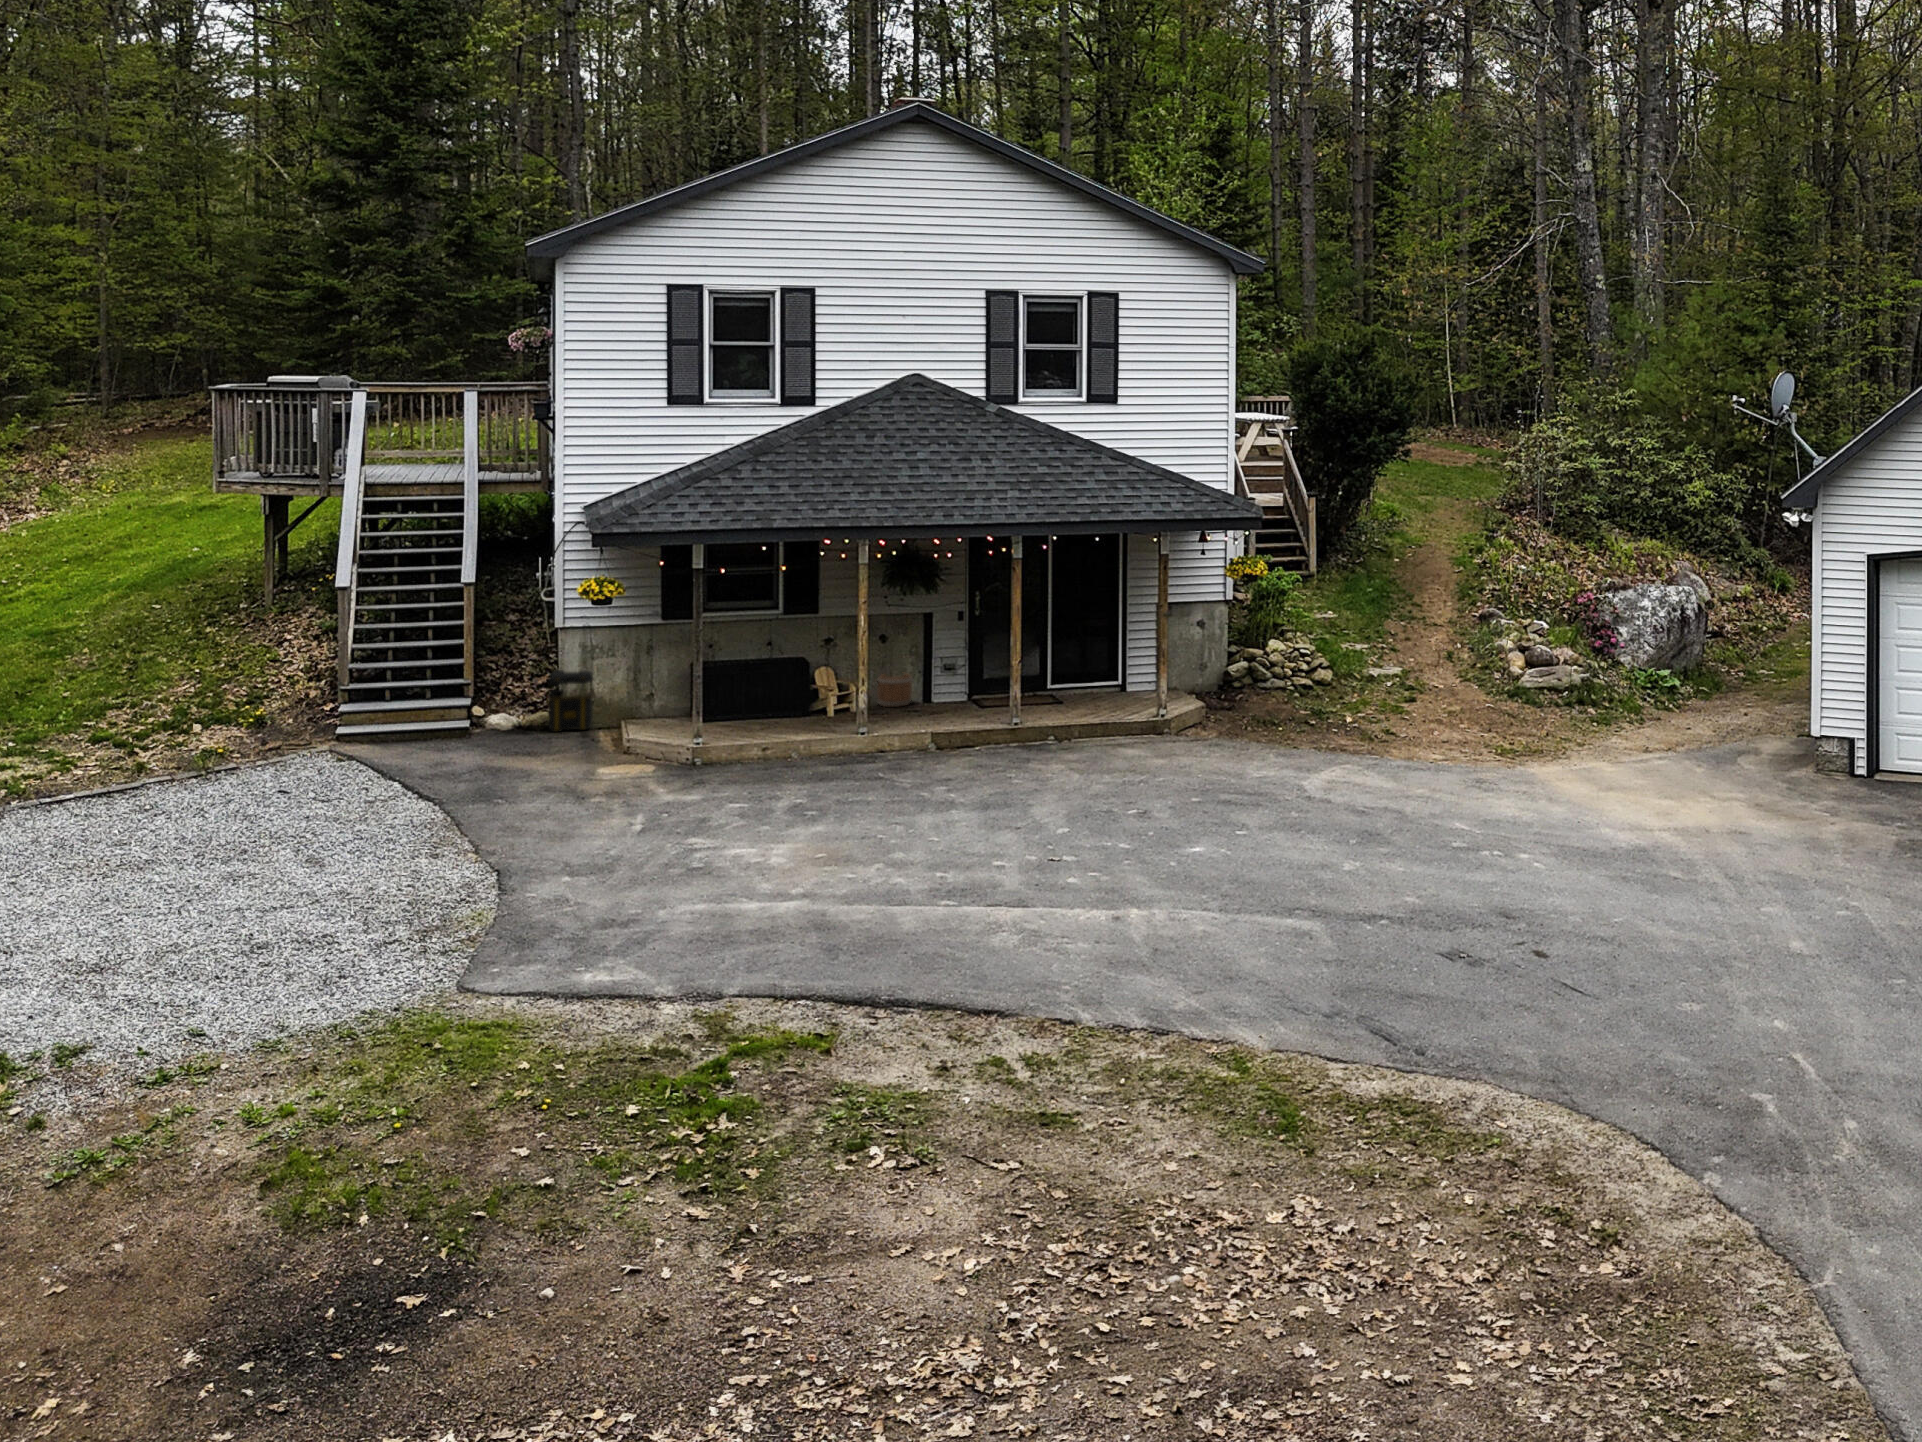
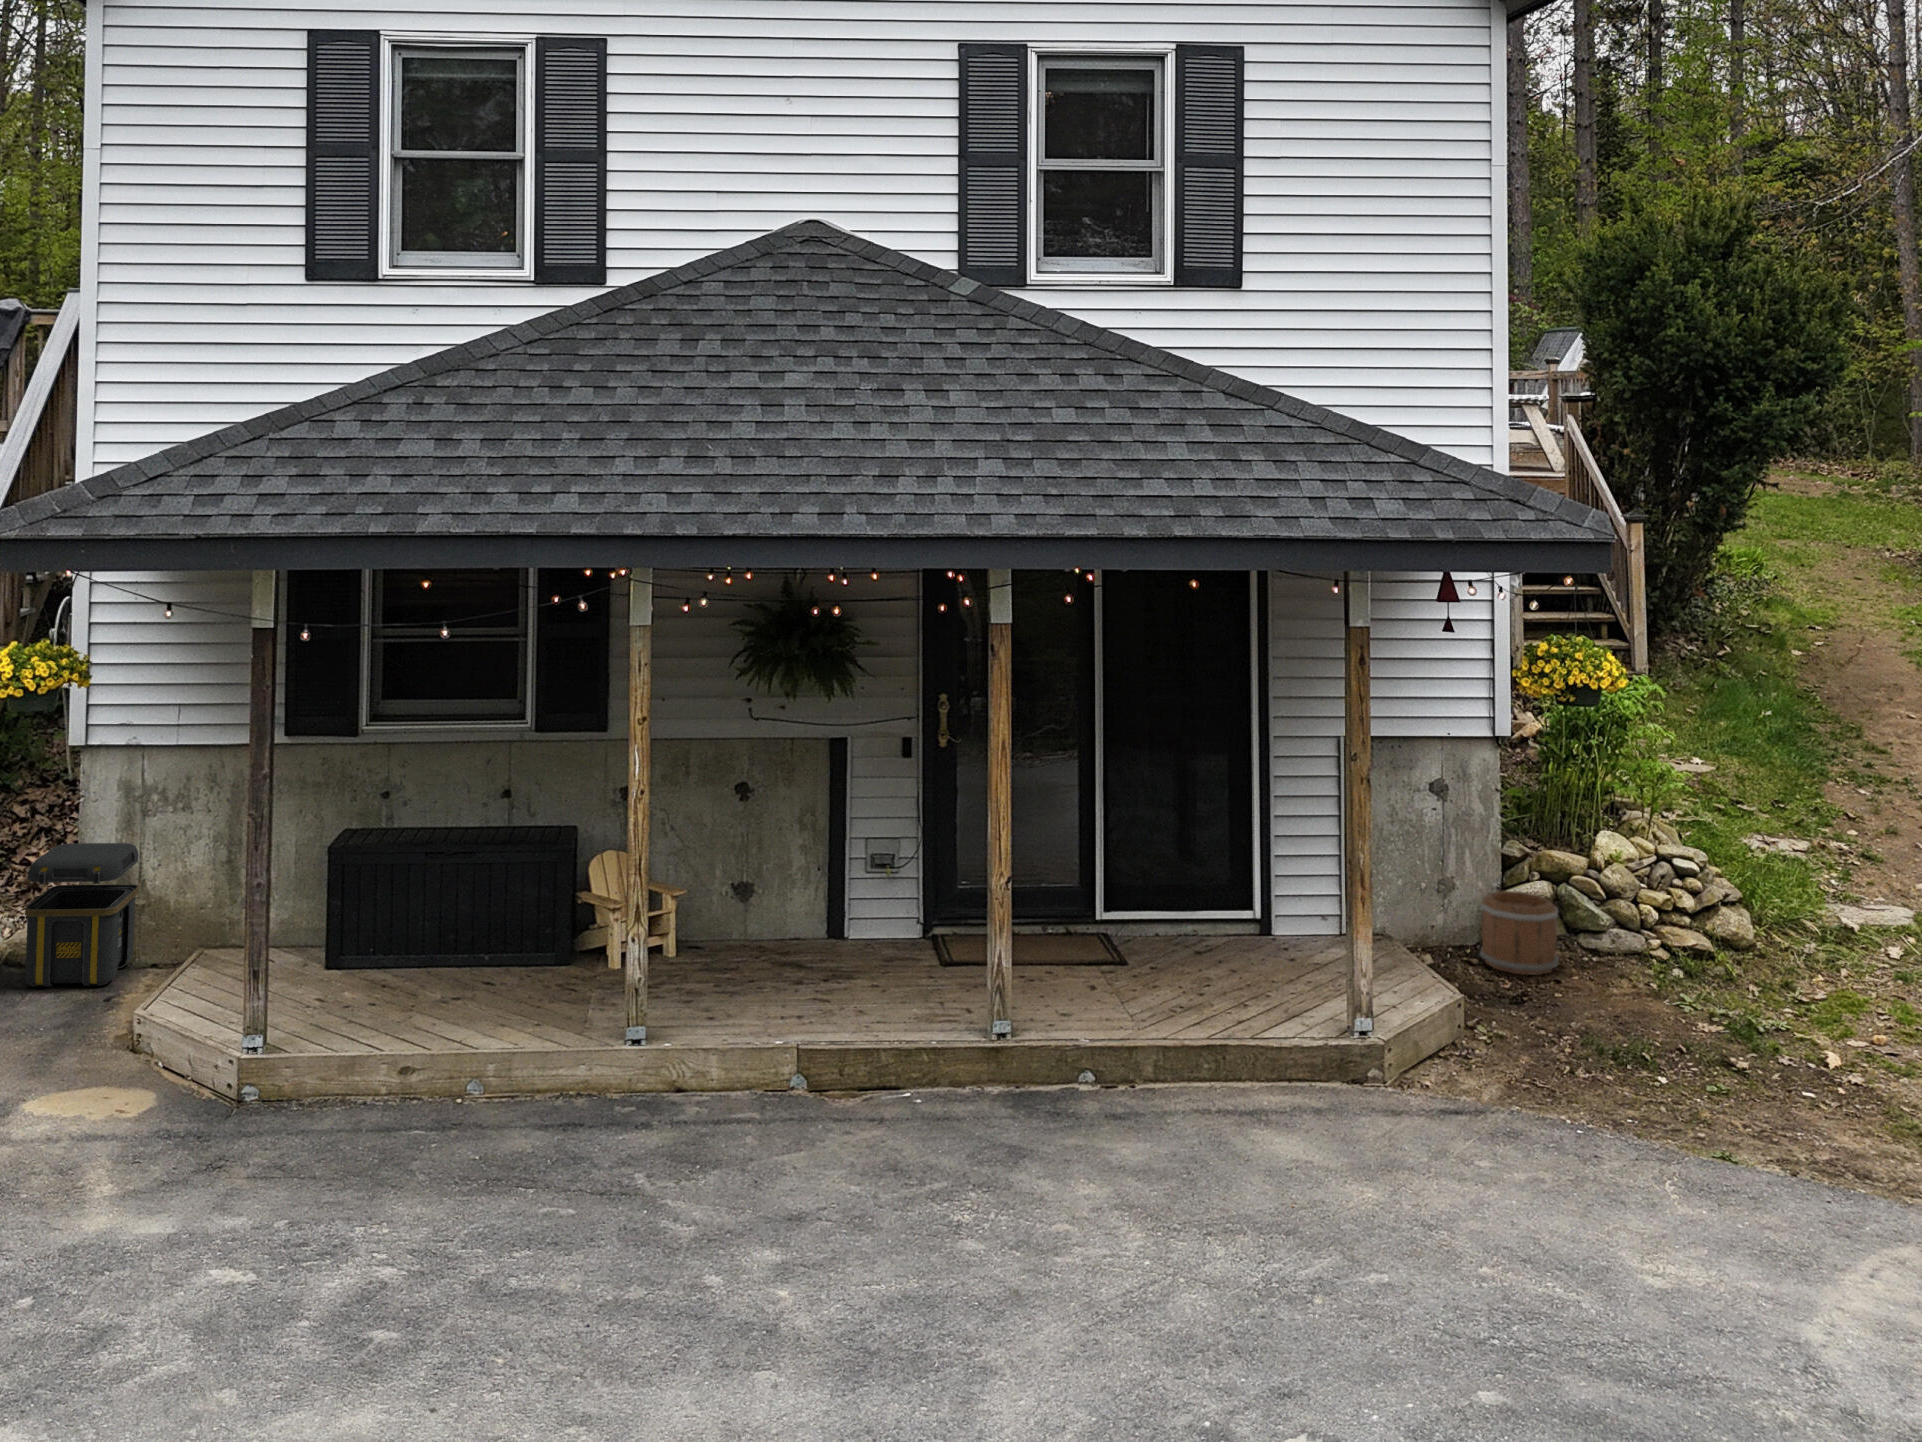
bucket: present [877,673,912,707] -> present [1480,891,1559,975]

